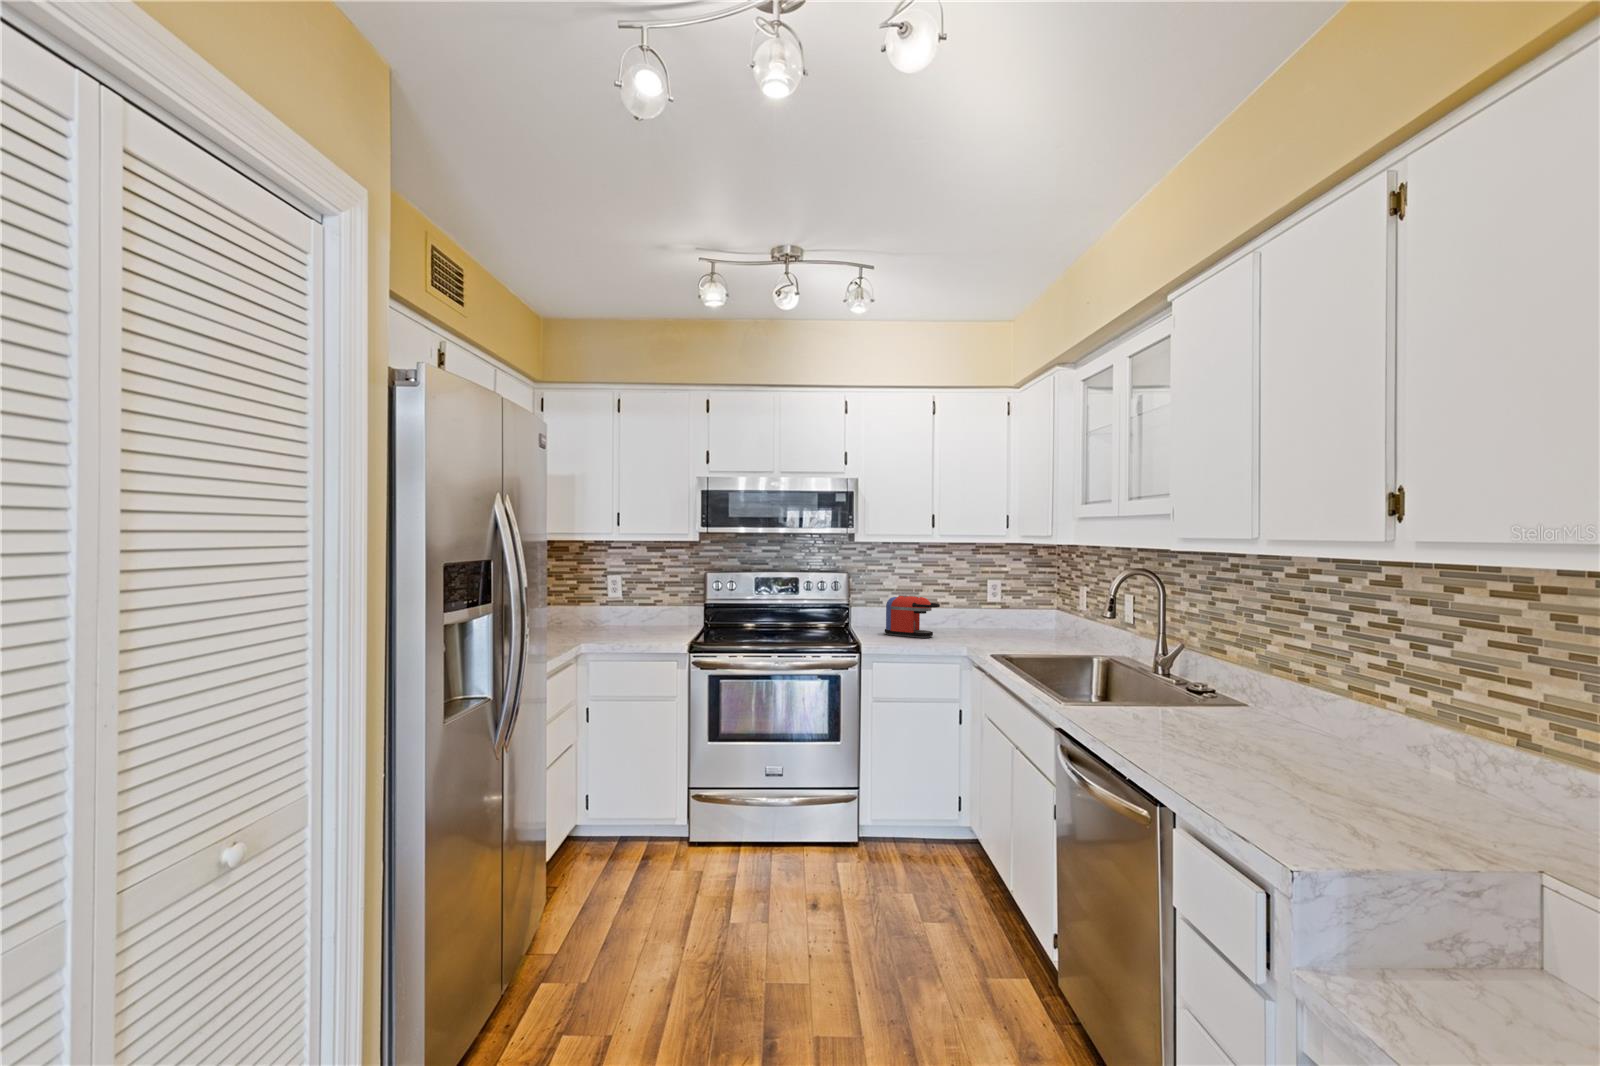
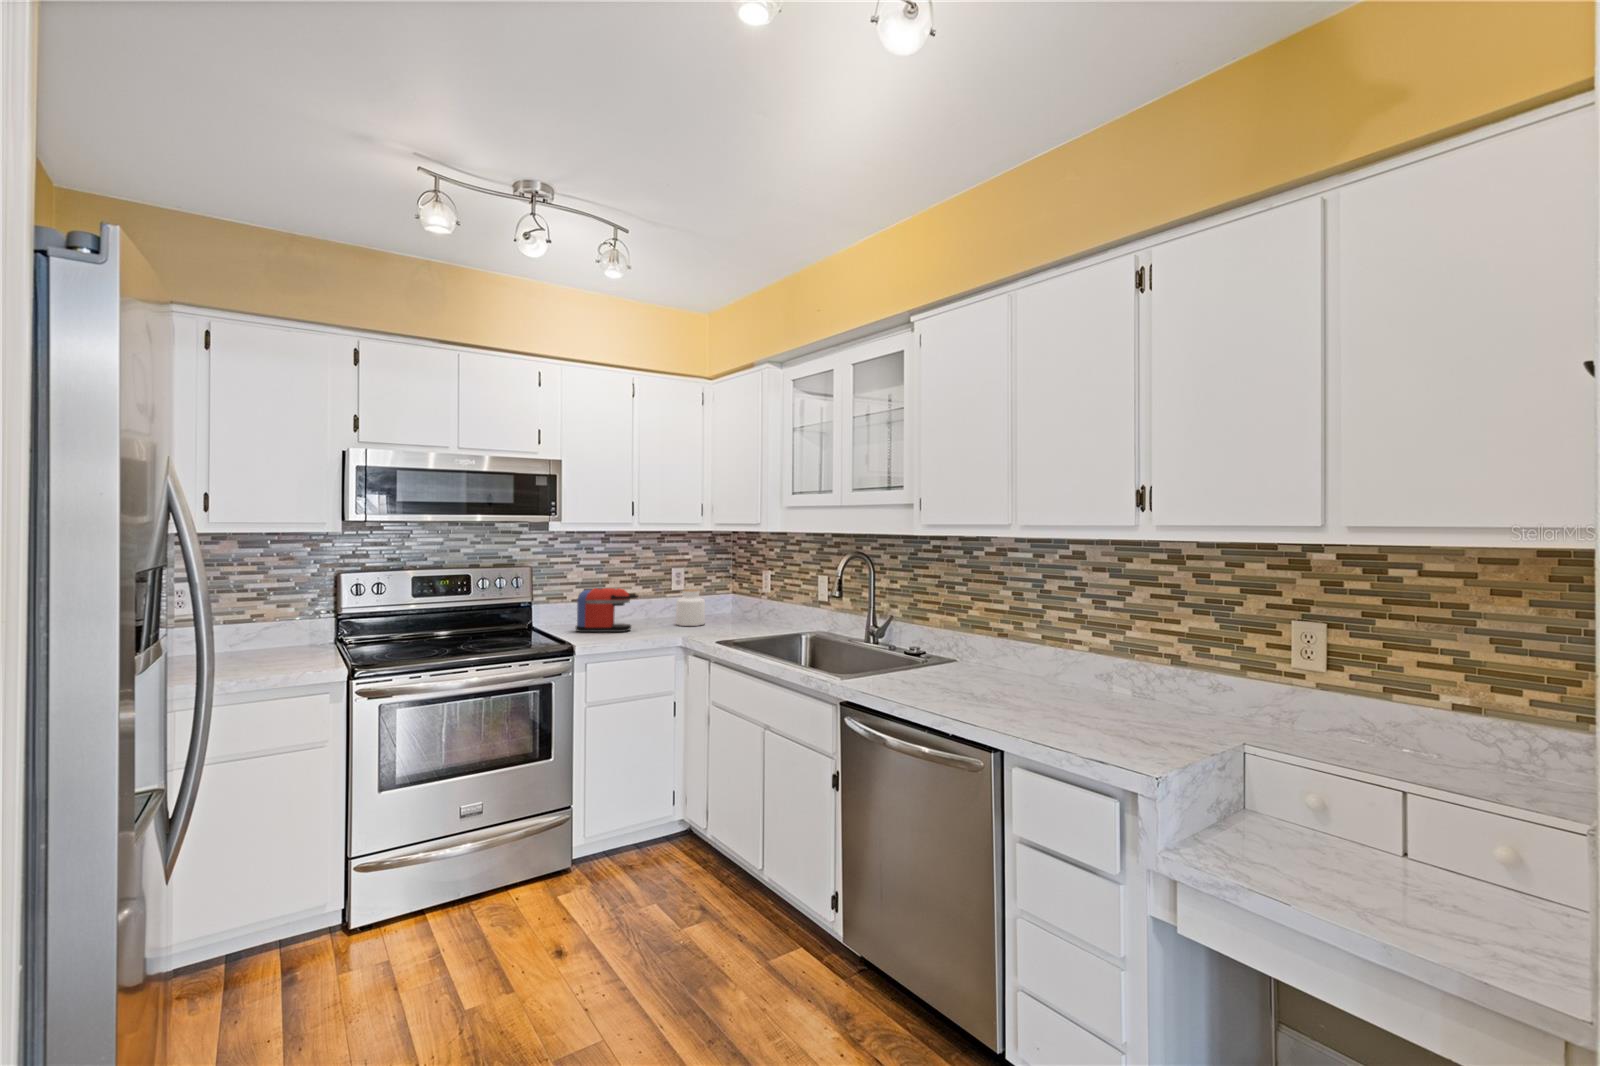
jar: none [982,602,1012,639] -> present [676,589,705,626]

